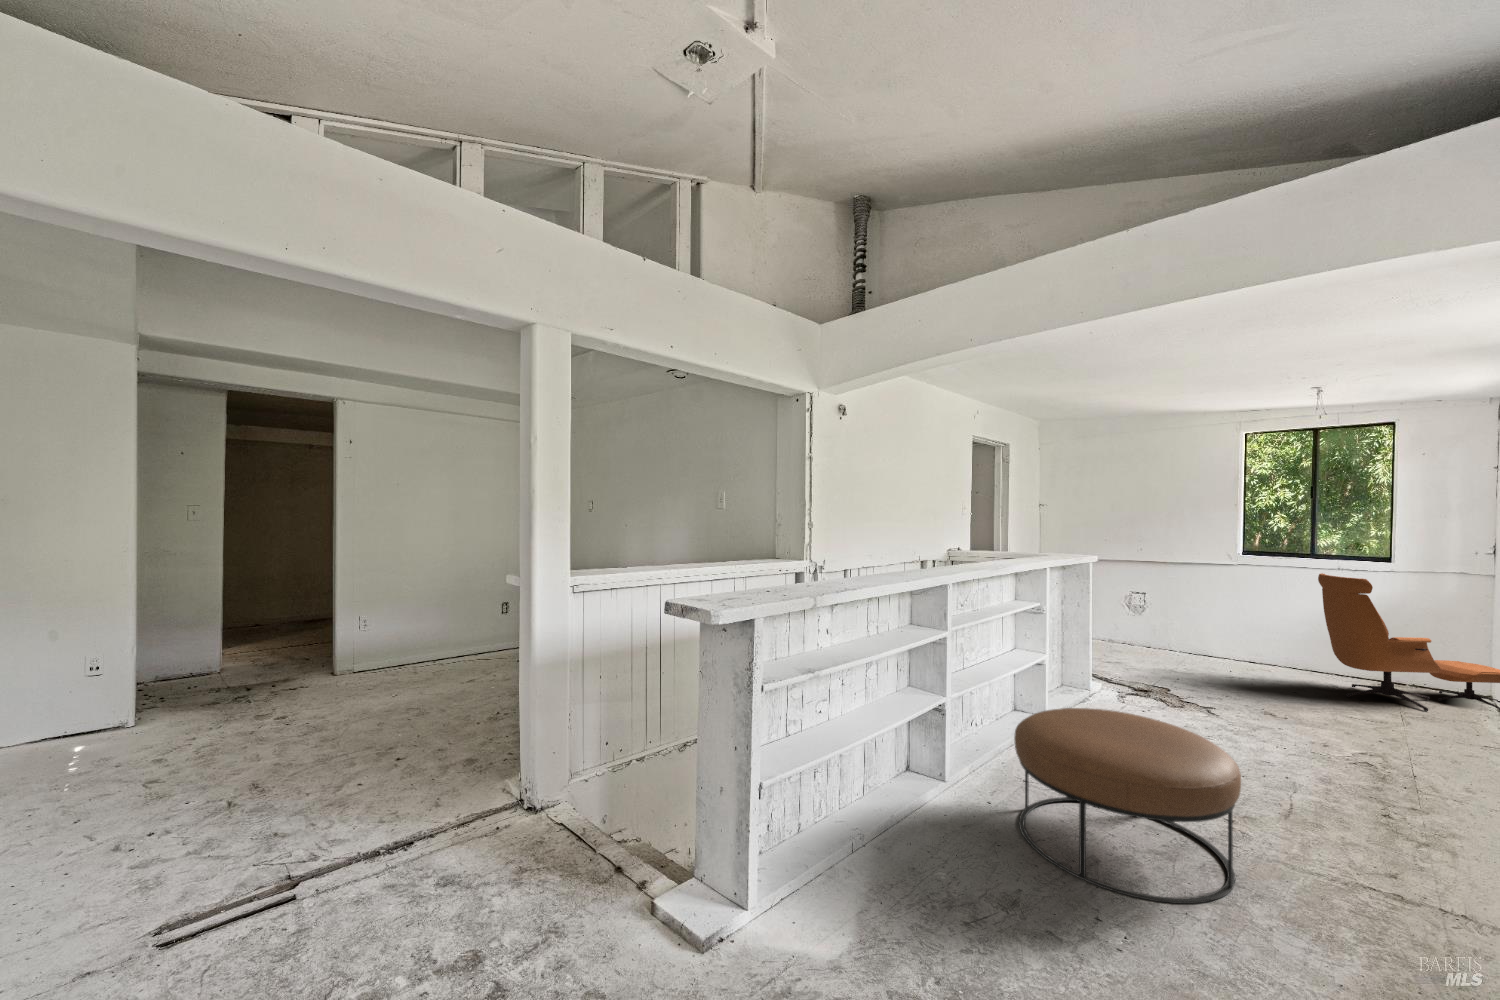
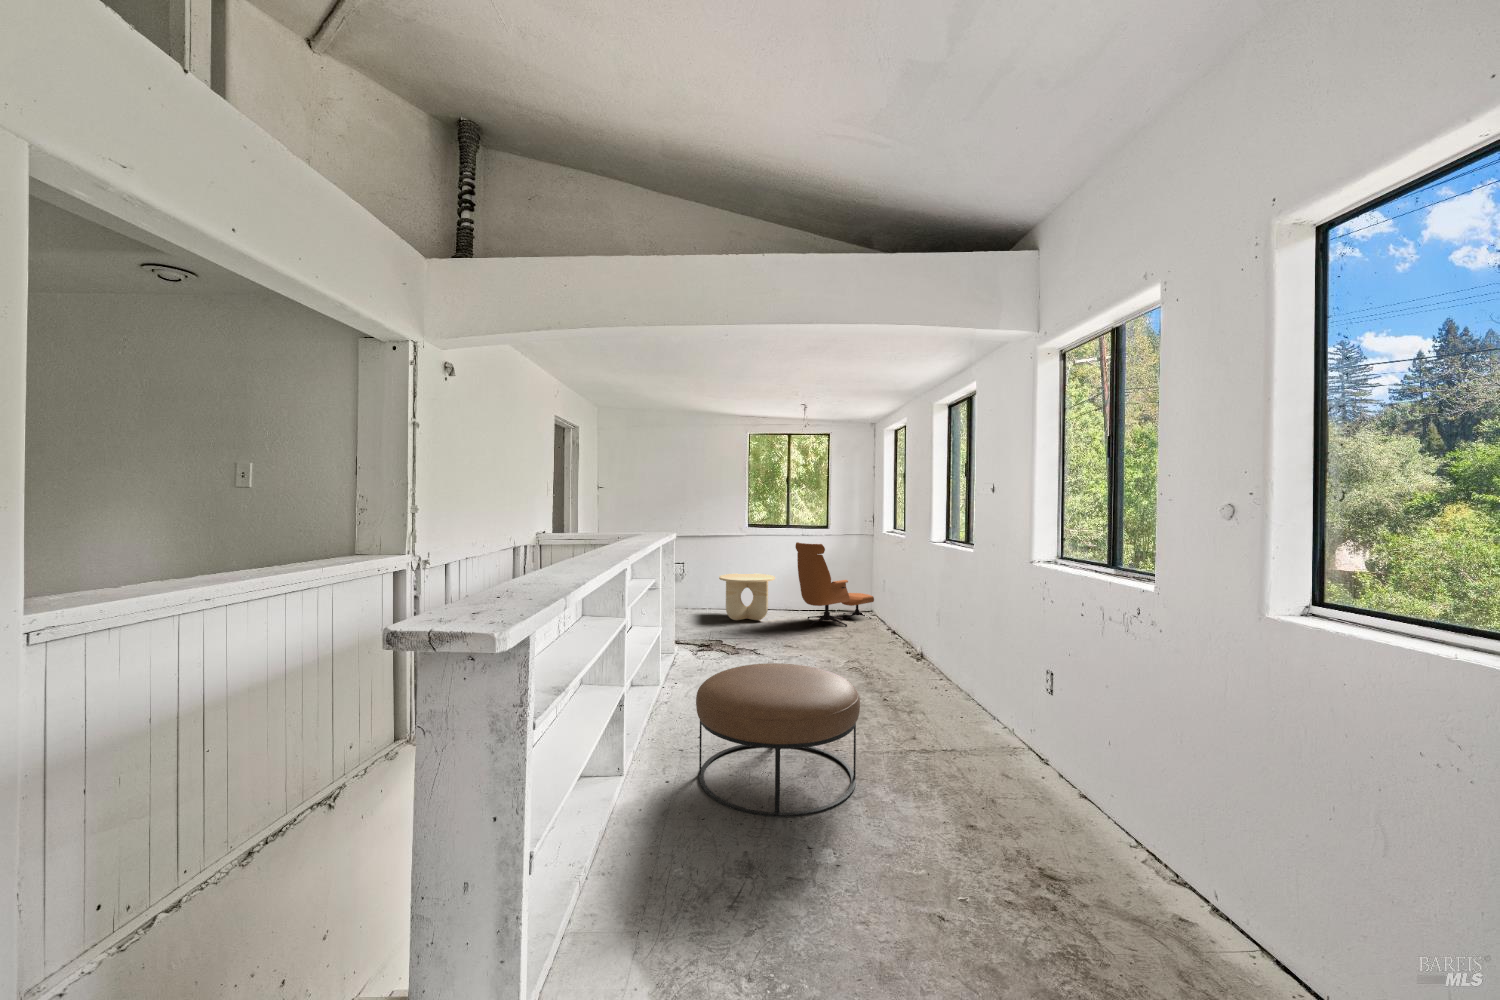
side table: none [1193,607,1288,674] -> present [719,573,775,620]

